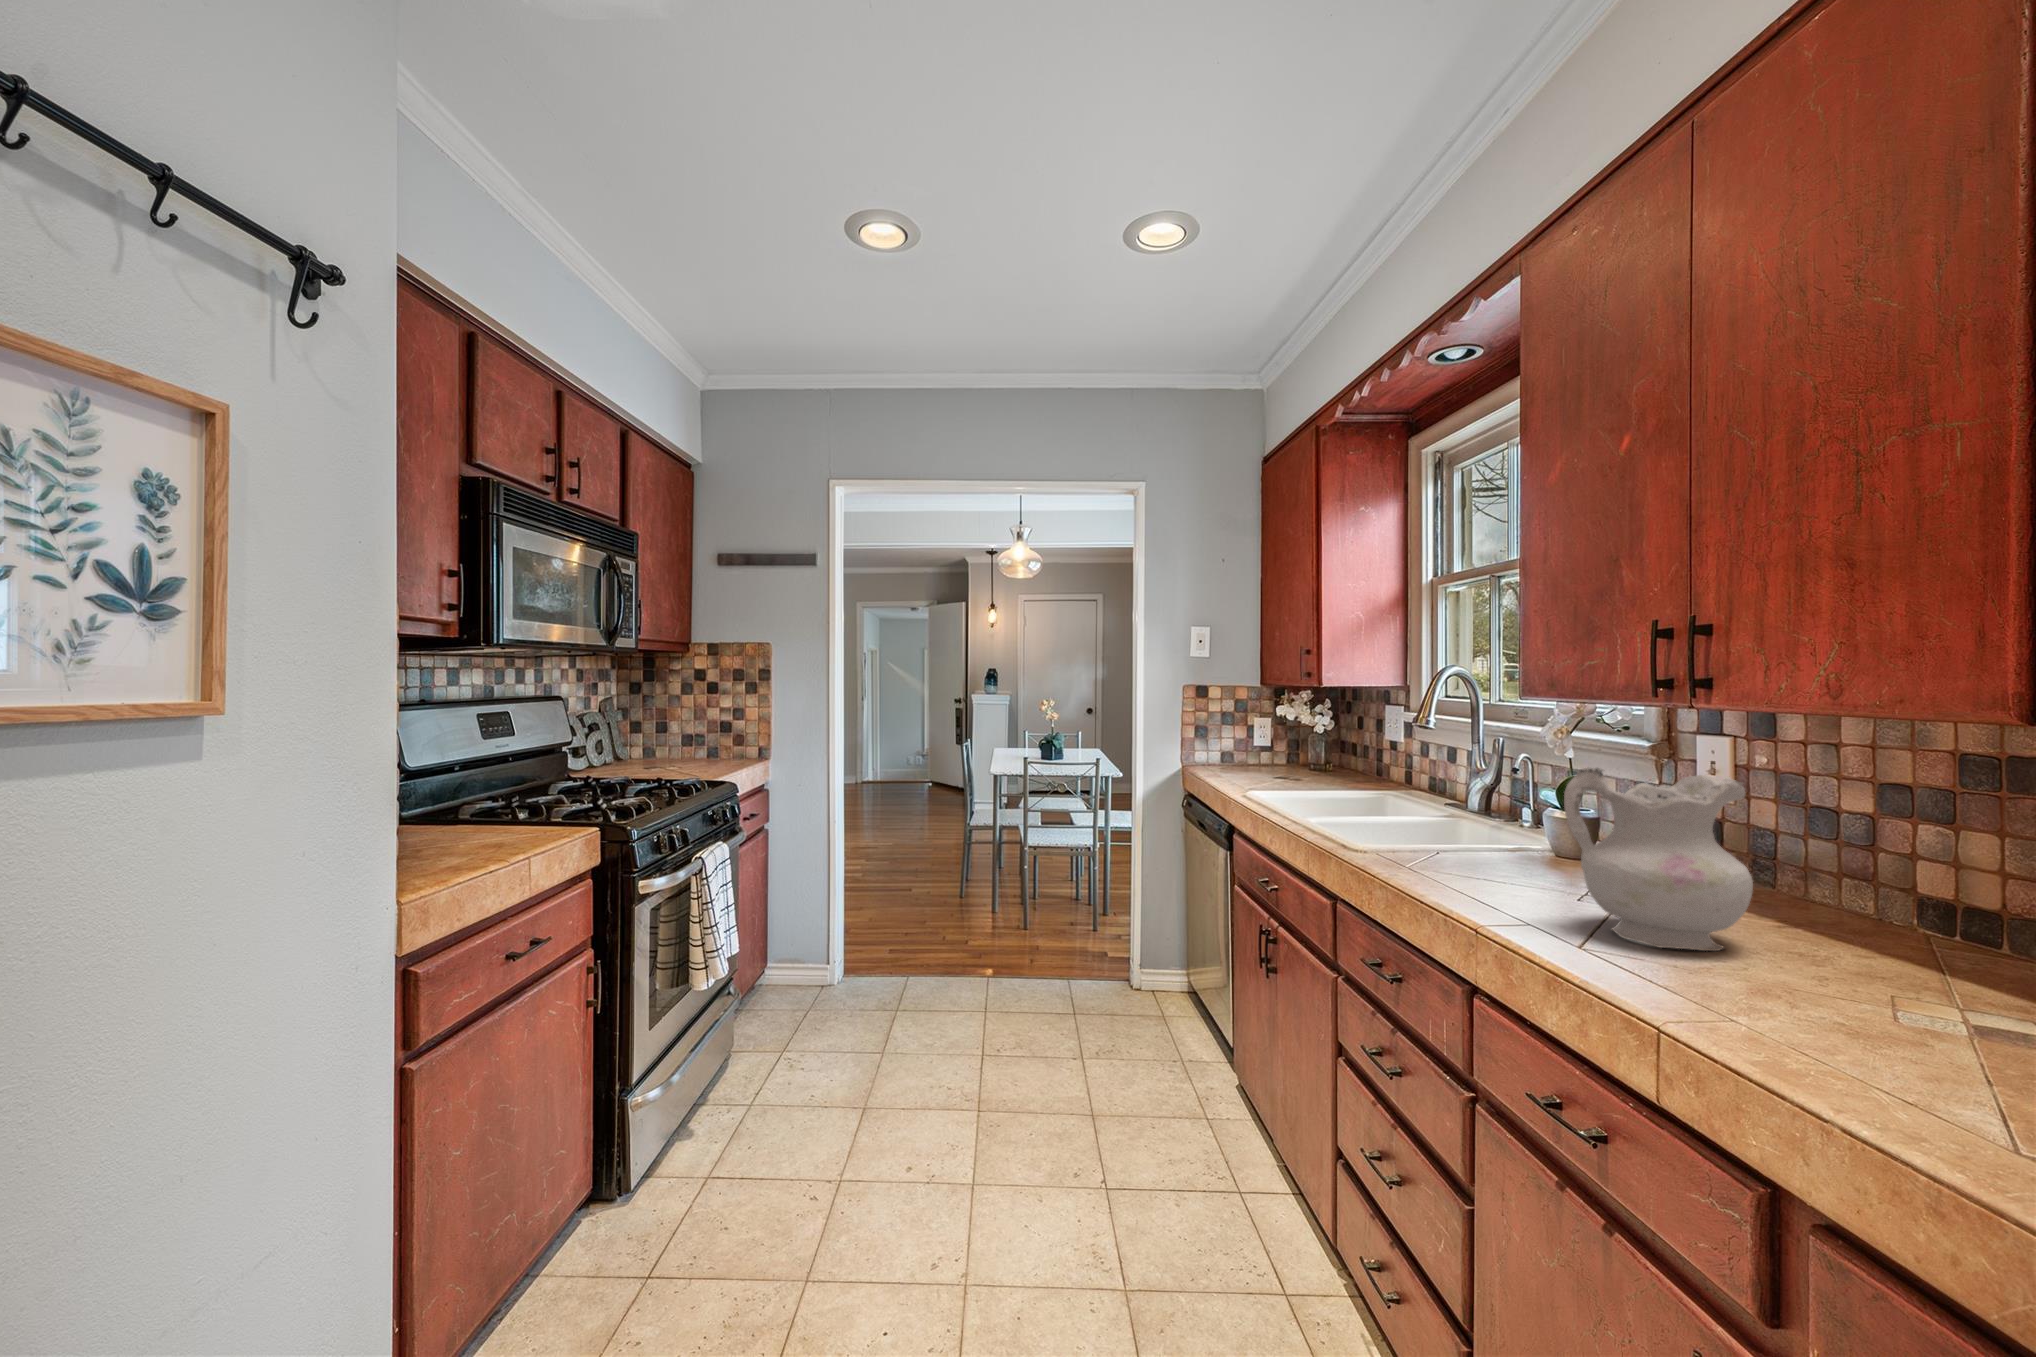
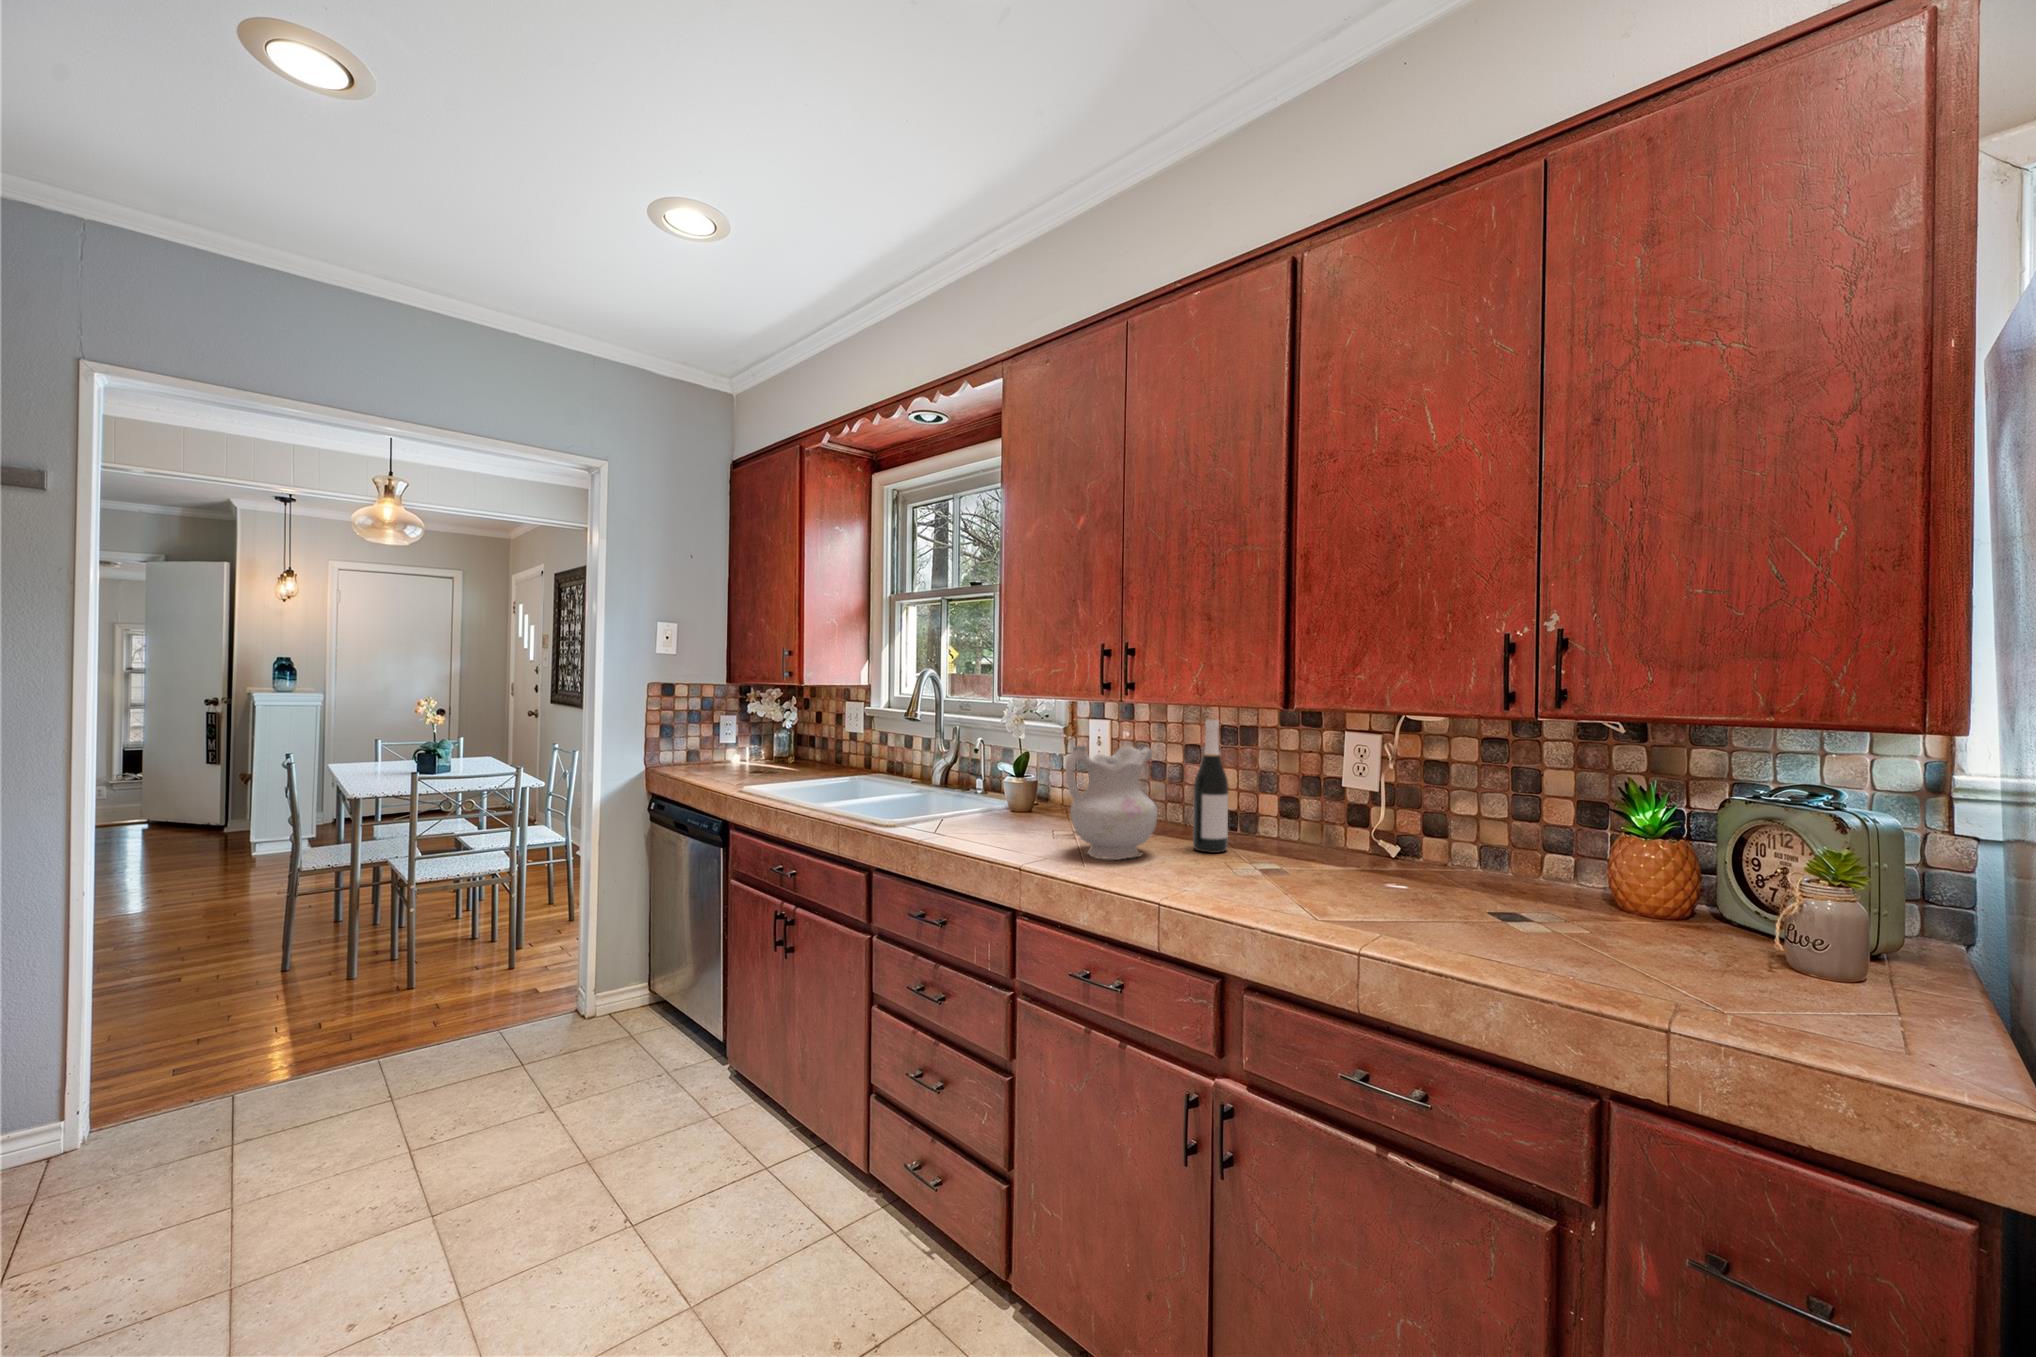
wine bottle: none [1846,735,1935,978] -> present [1193,718,1229,853]

